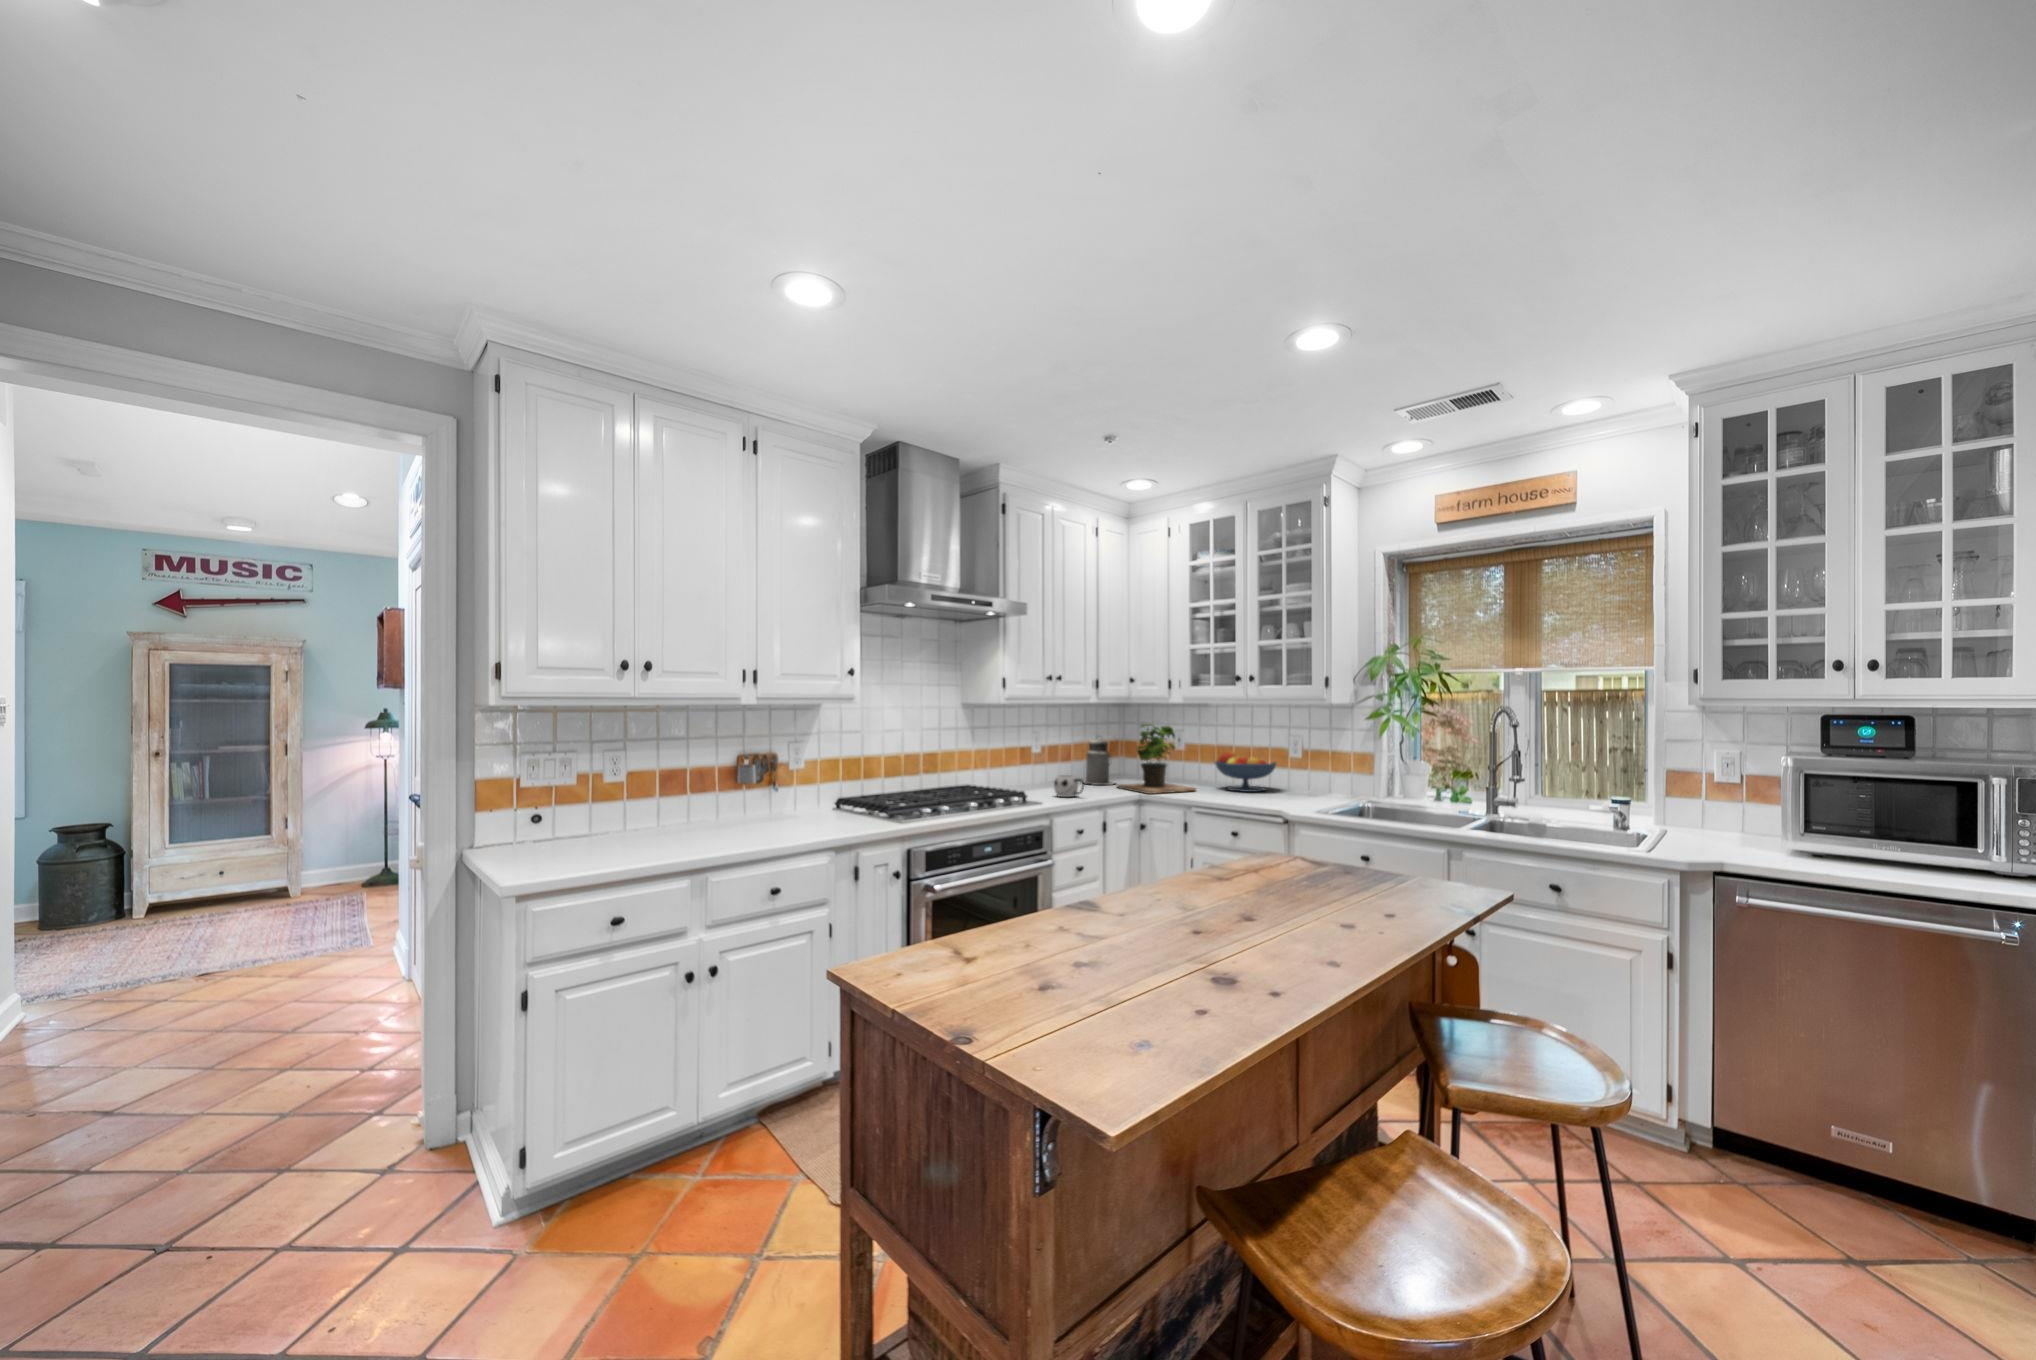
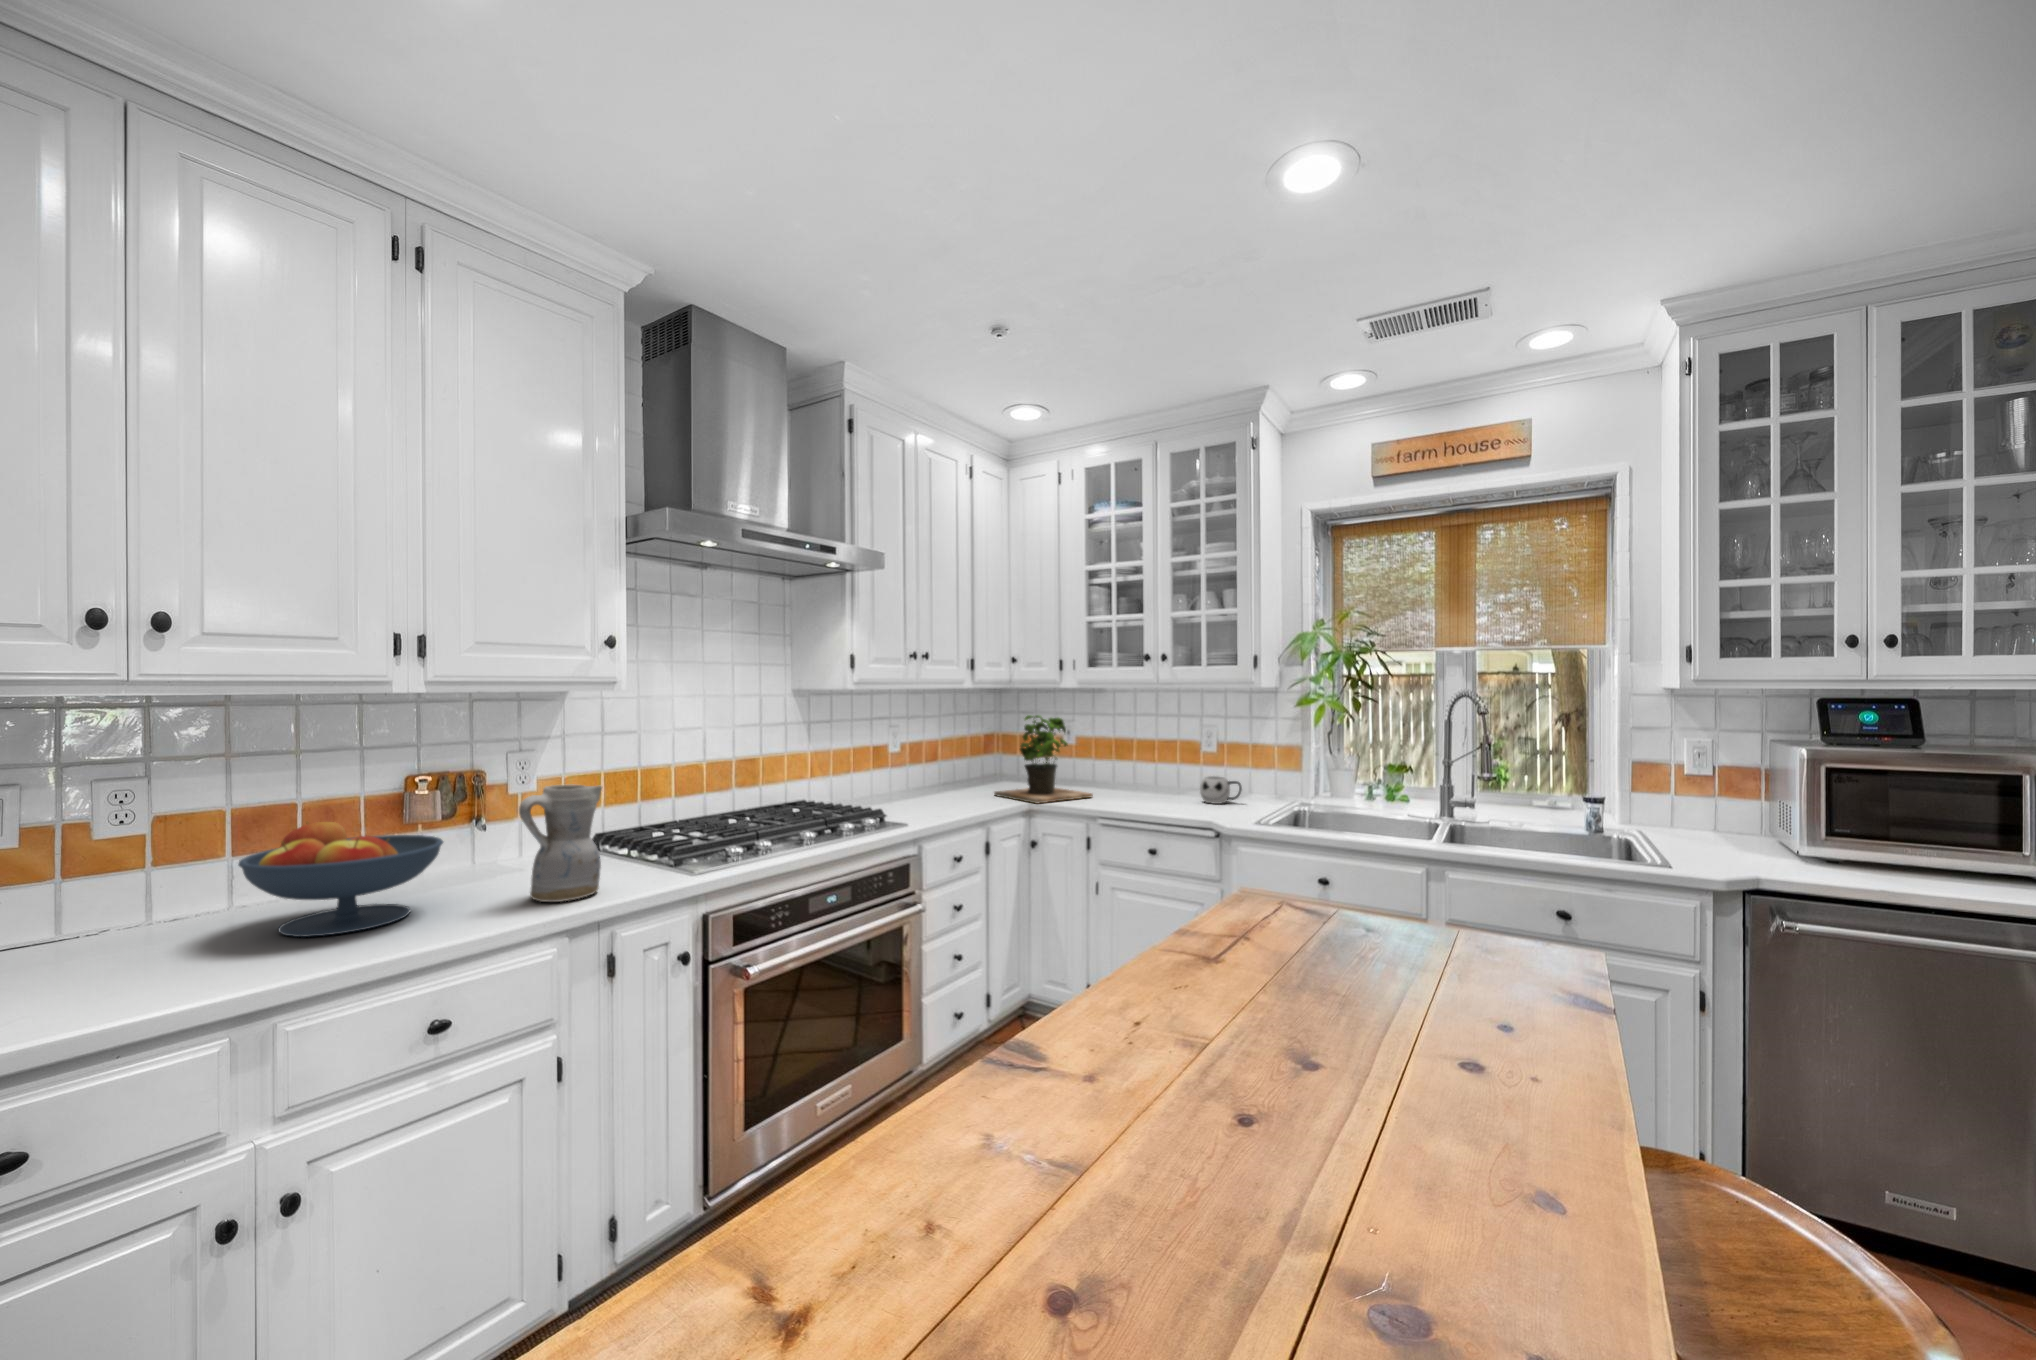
canister: present [1084,736,1114,785] -> none [950,730,992,792]
fruit bowl: present [1215,752,1276,792] -> present [238,822,443,937]
ceramic pitcher: none [793,764,840,838] -> present [519,784,602,902]
mug: present [1054,775,1084,797] -> present [1200,776,1242,804]

